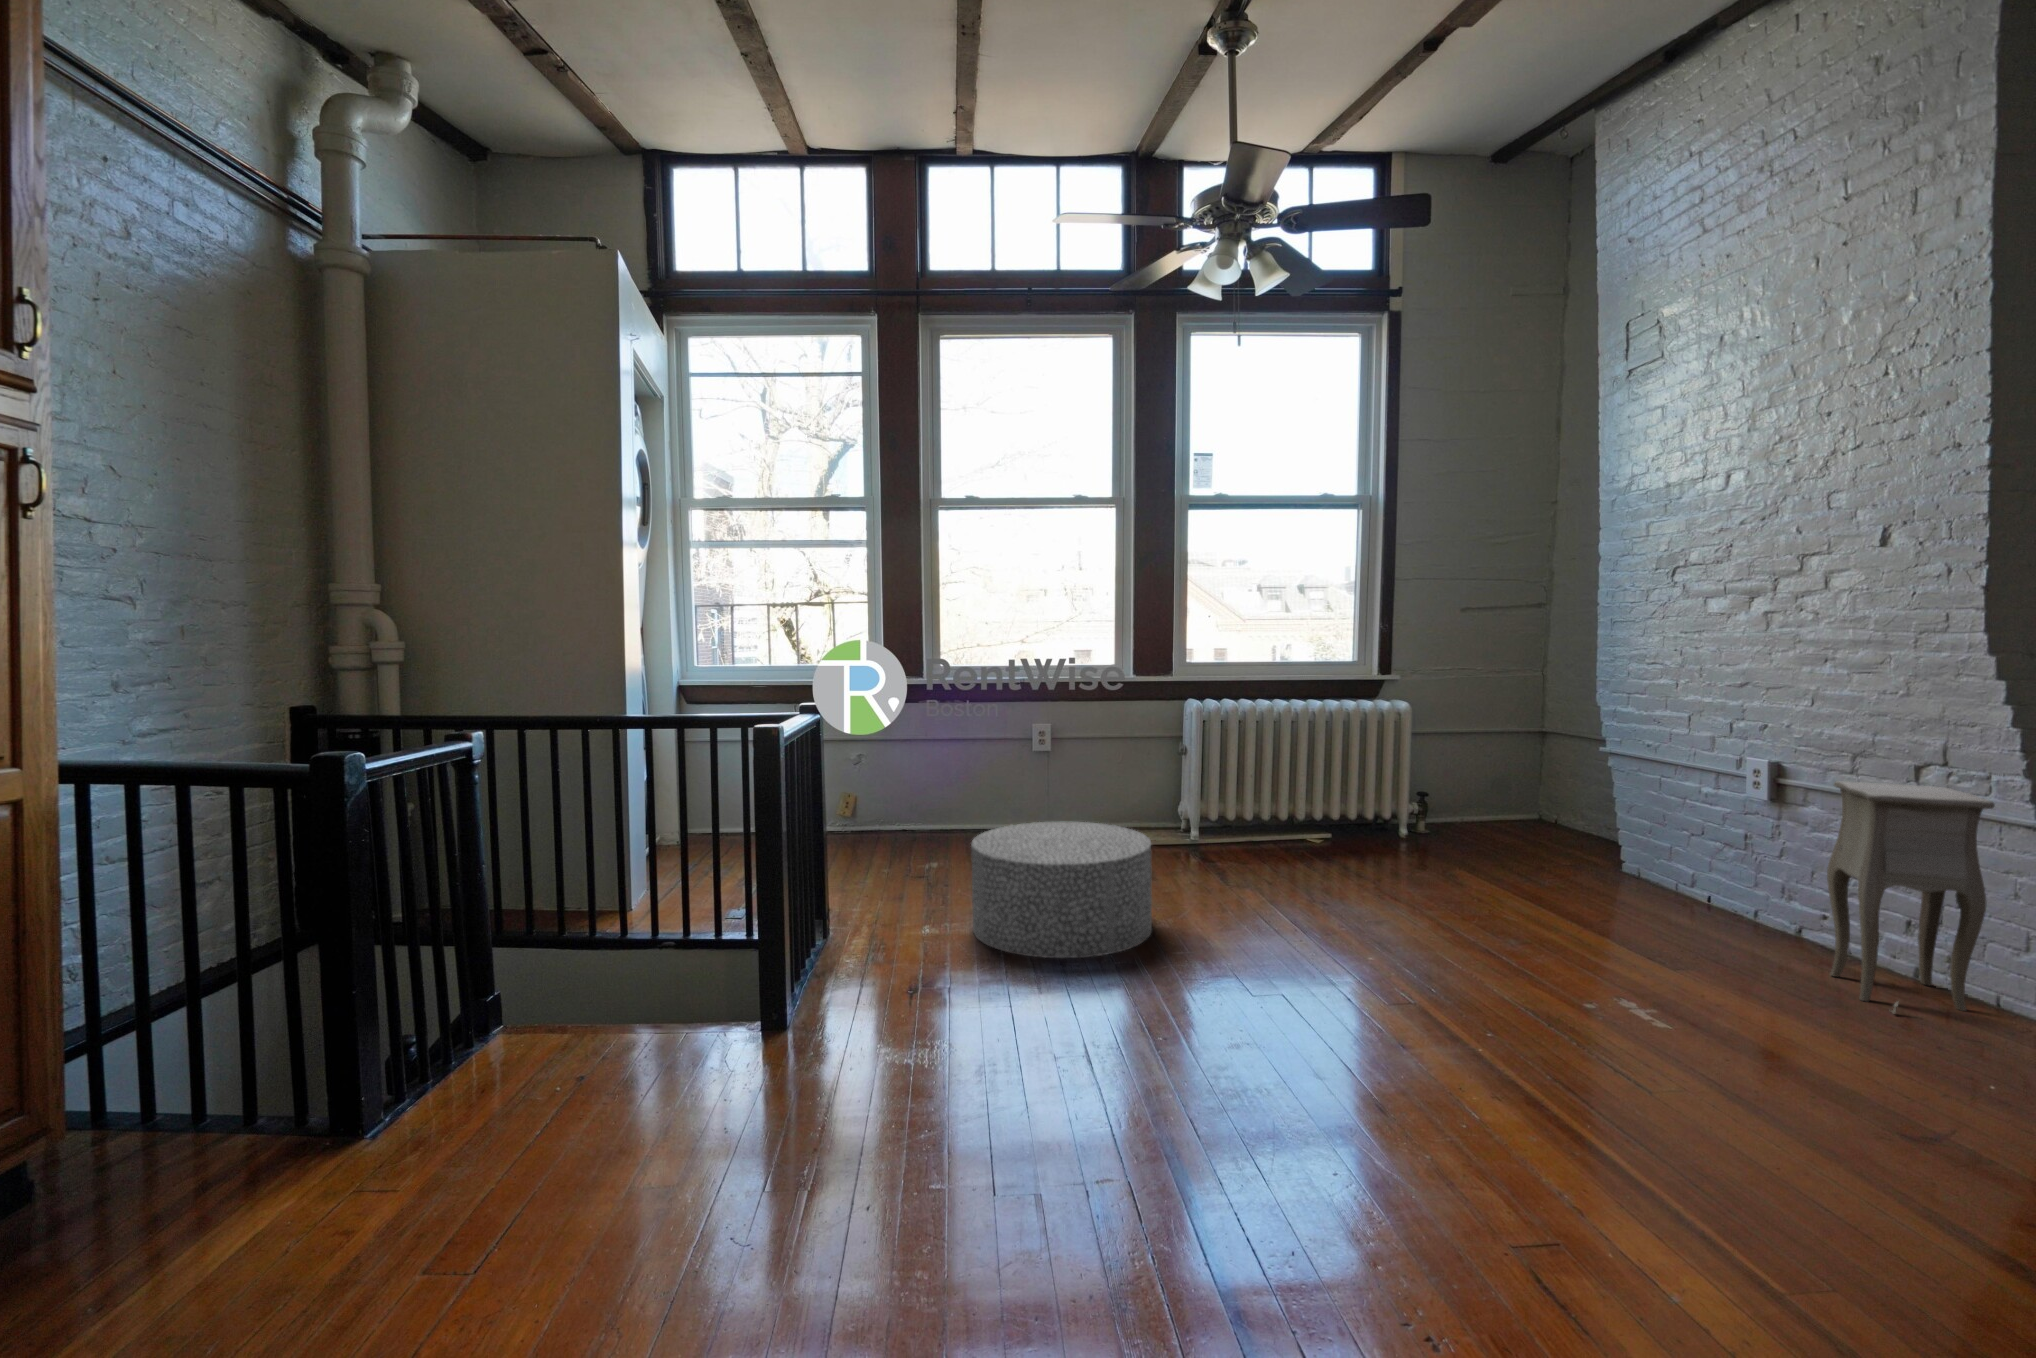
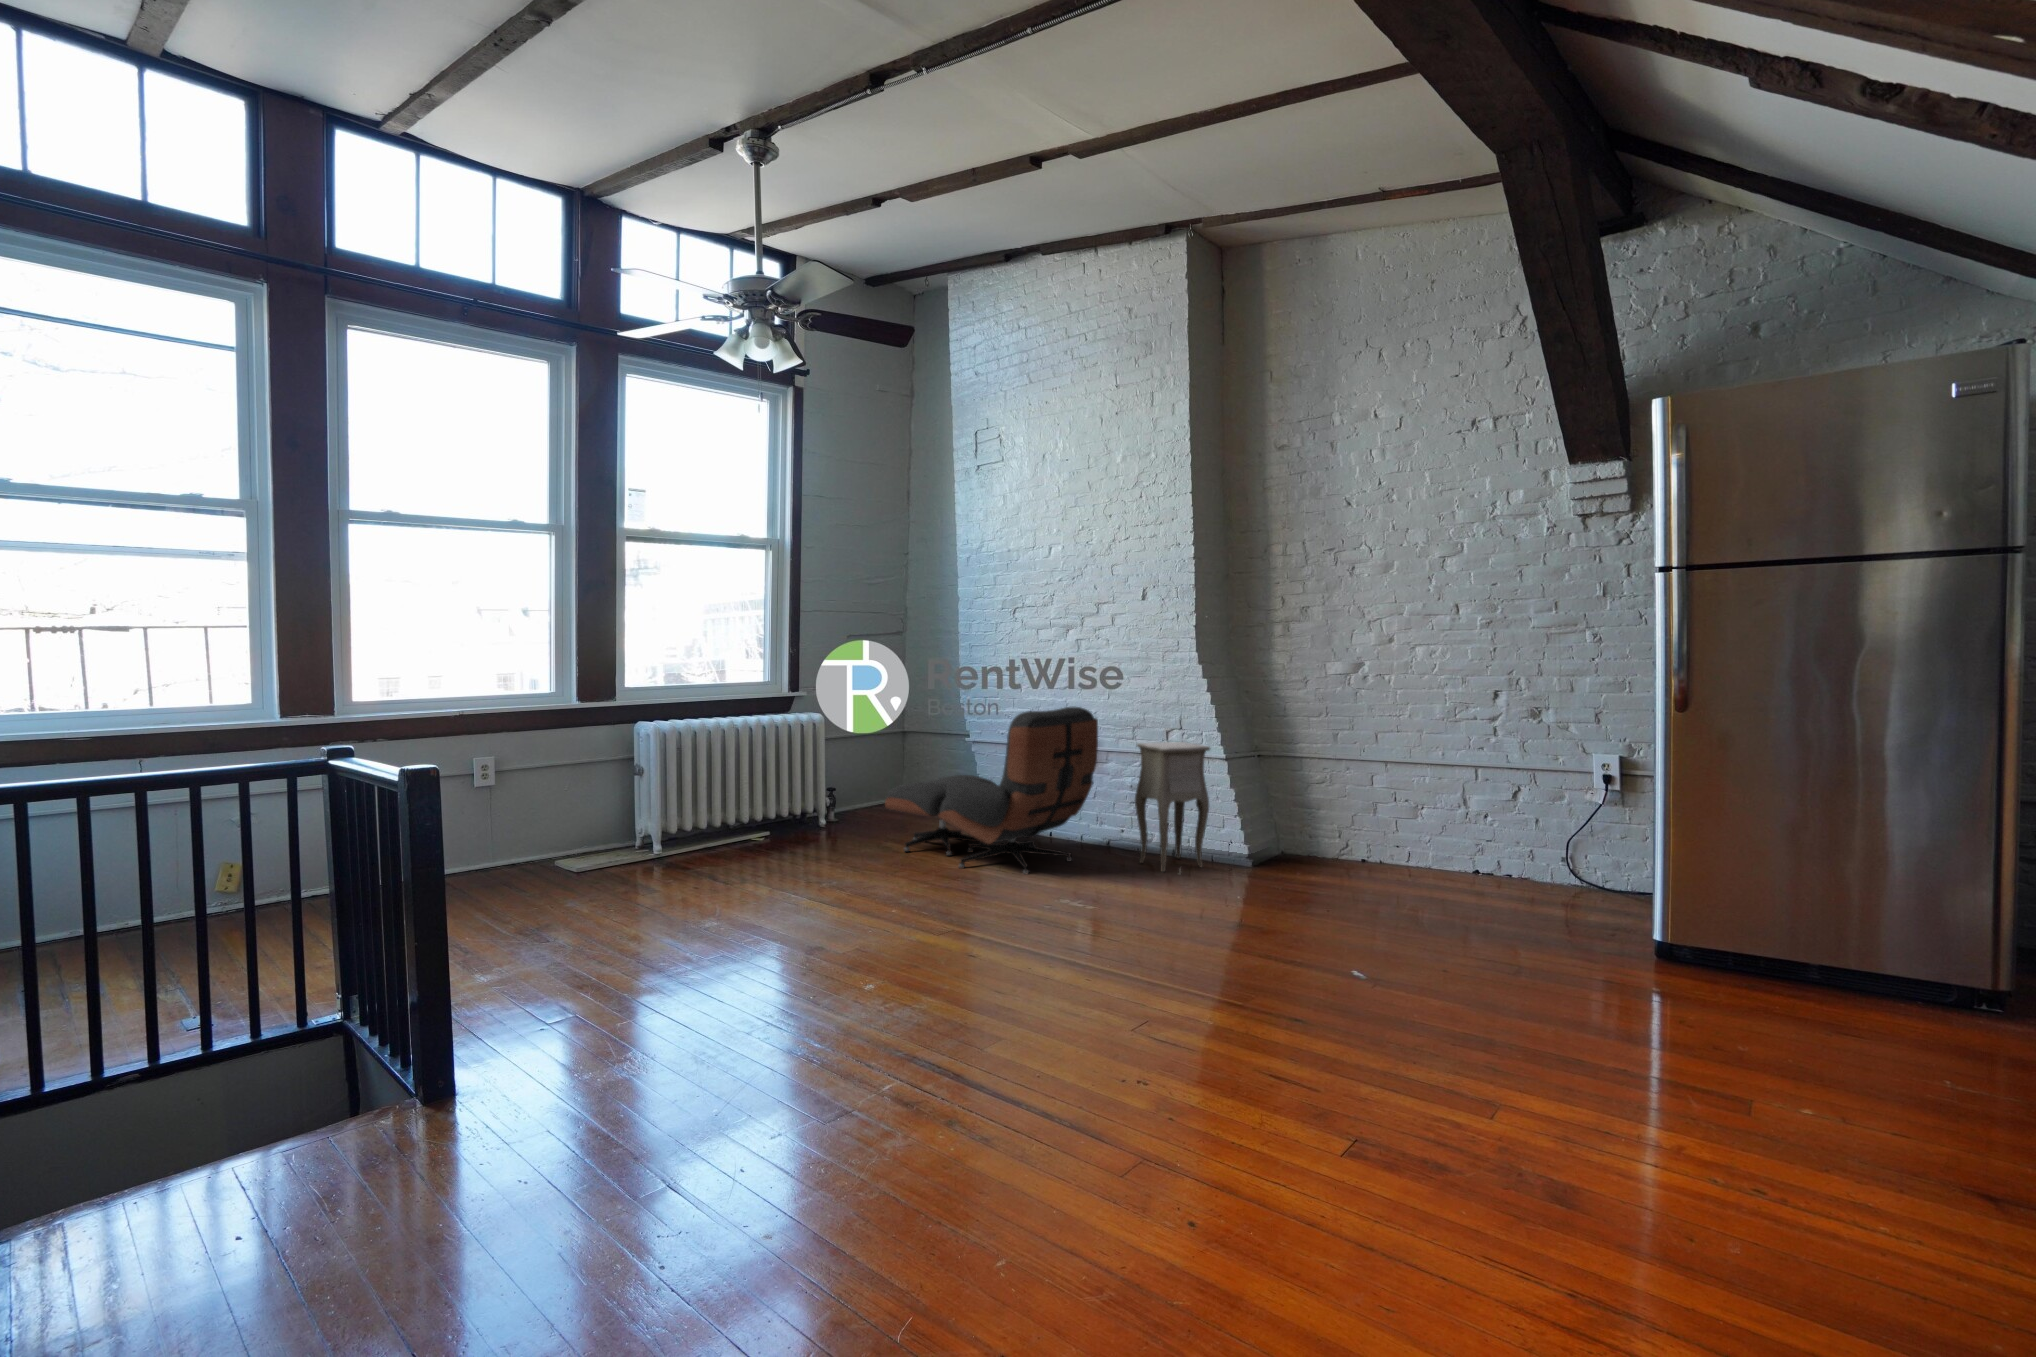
lounge chair: none [1442,713,1764,951] -> present [885,707,1098,874]
ottoman: present [971,821,1152,958] -> none [538,843,724,976]

